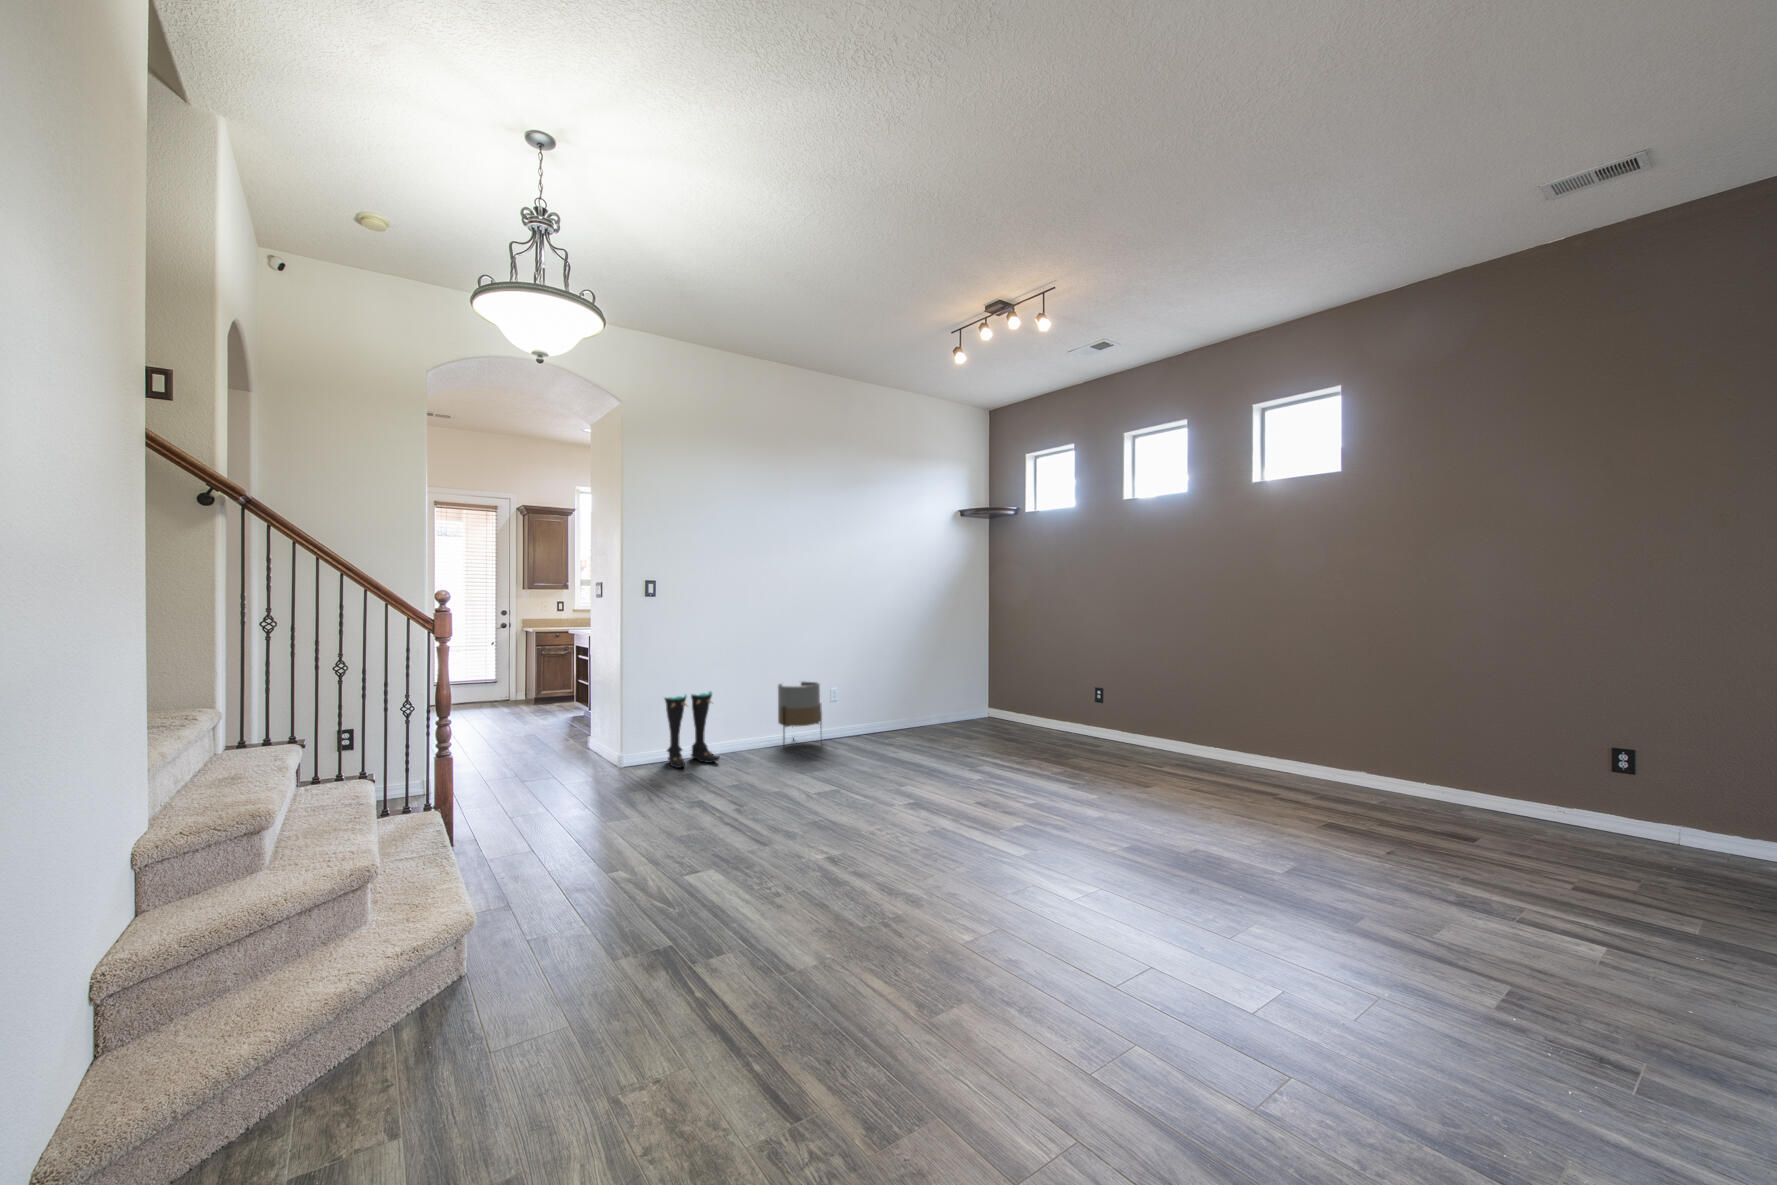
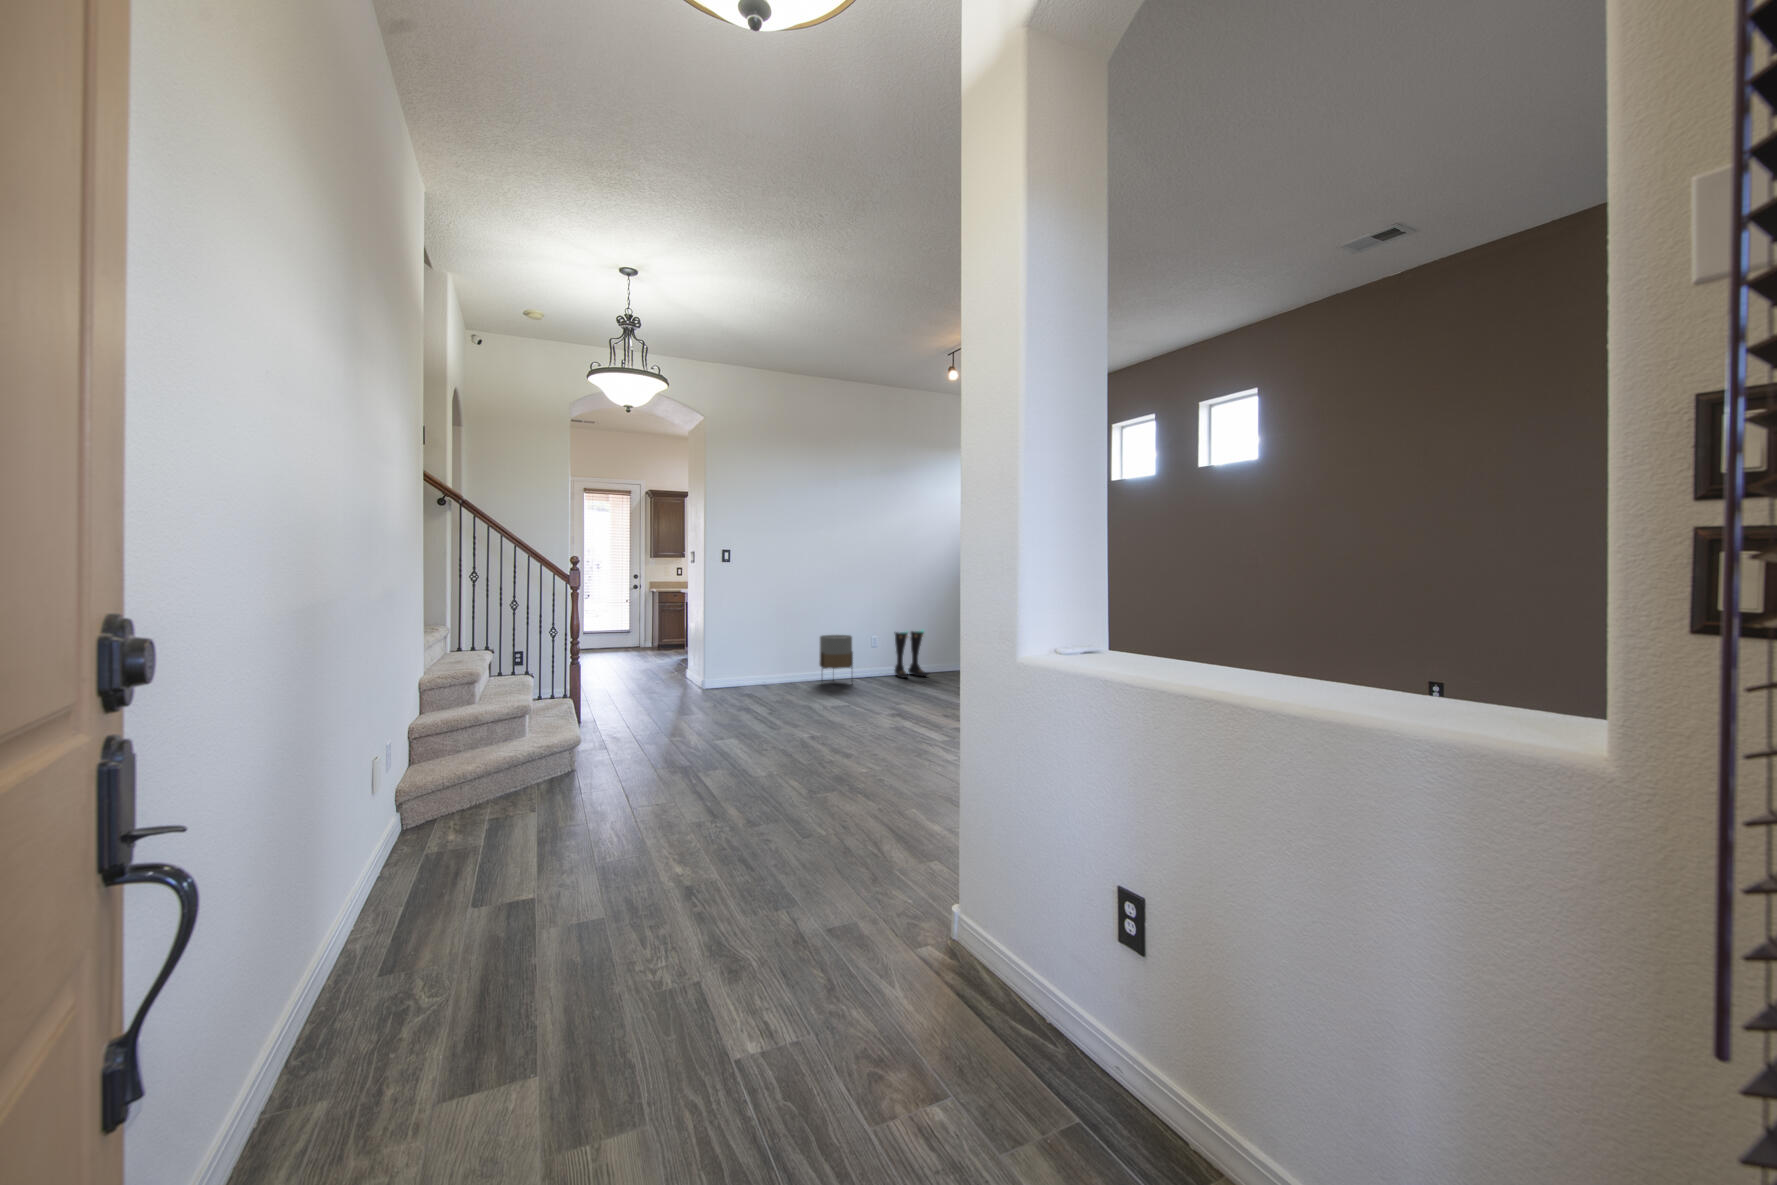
boots: present [665,691,720,768] -> present [895,629,928,678]

